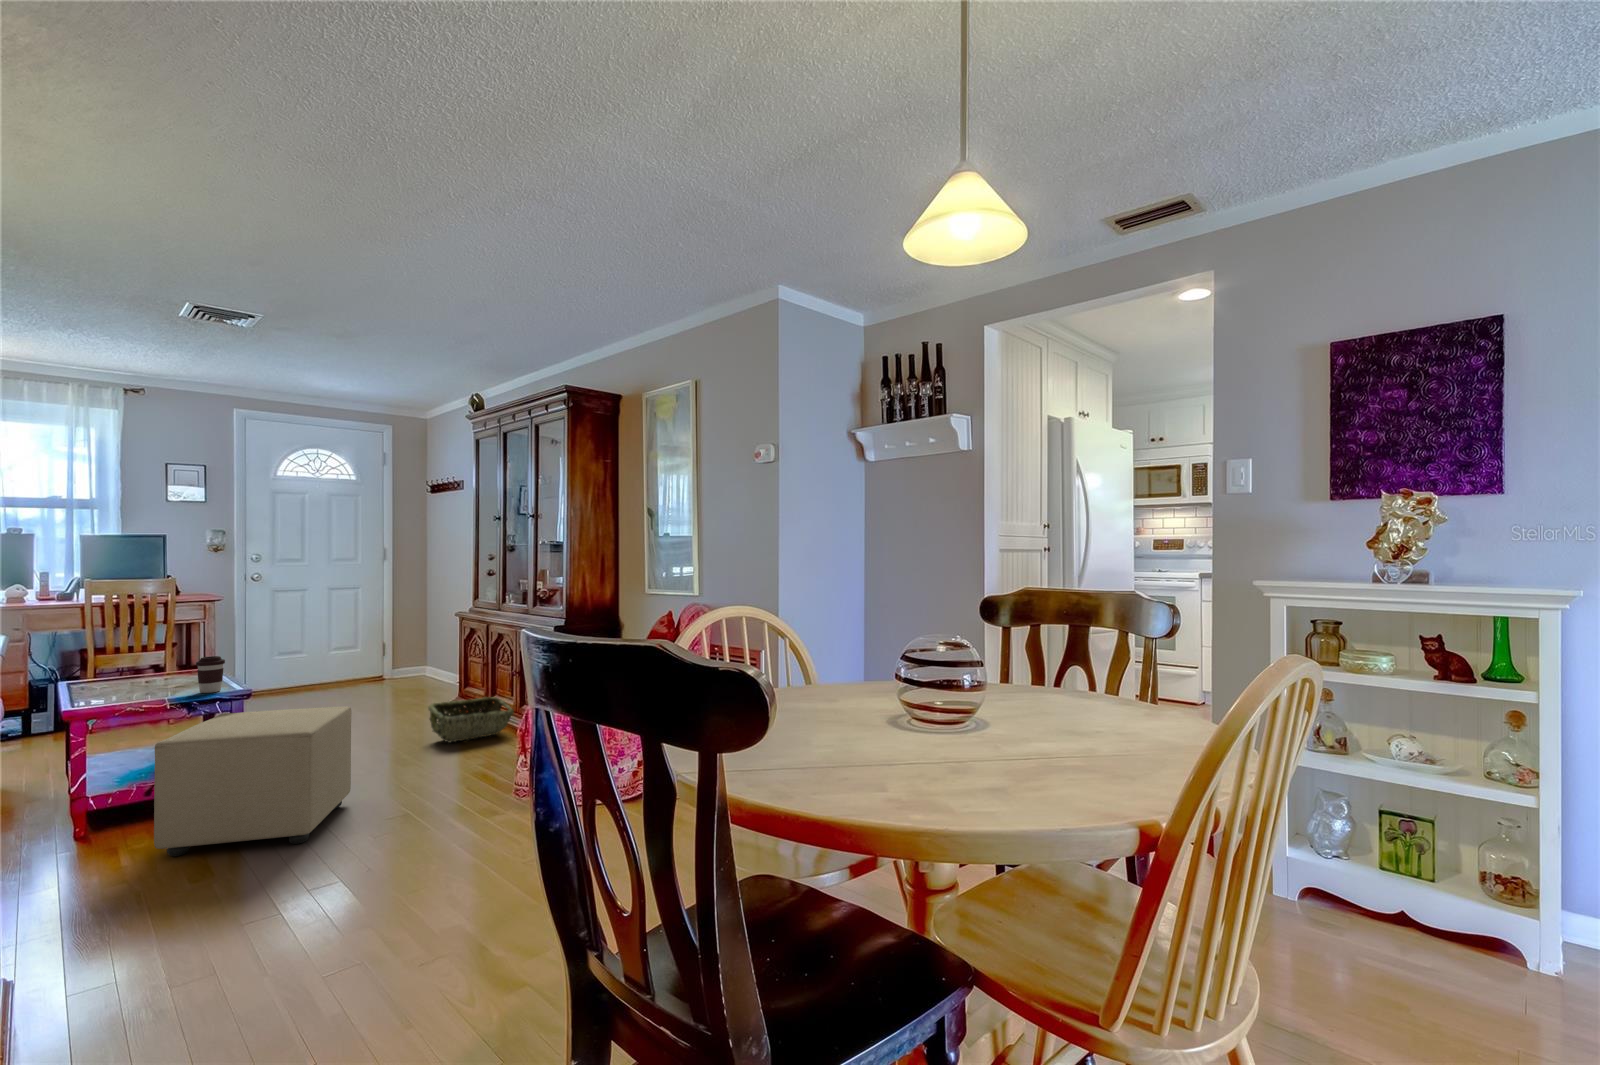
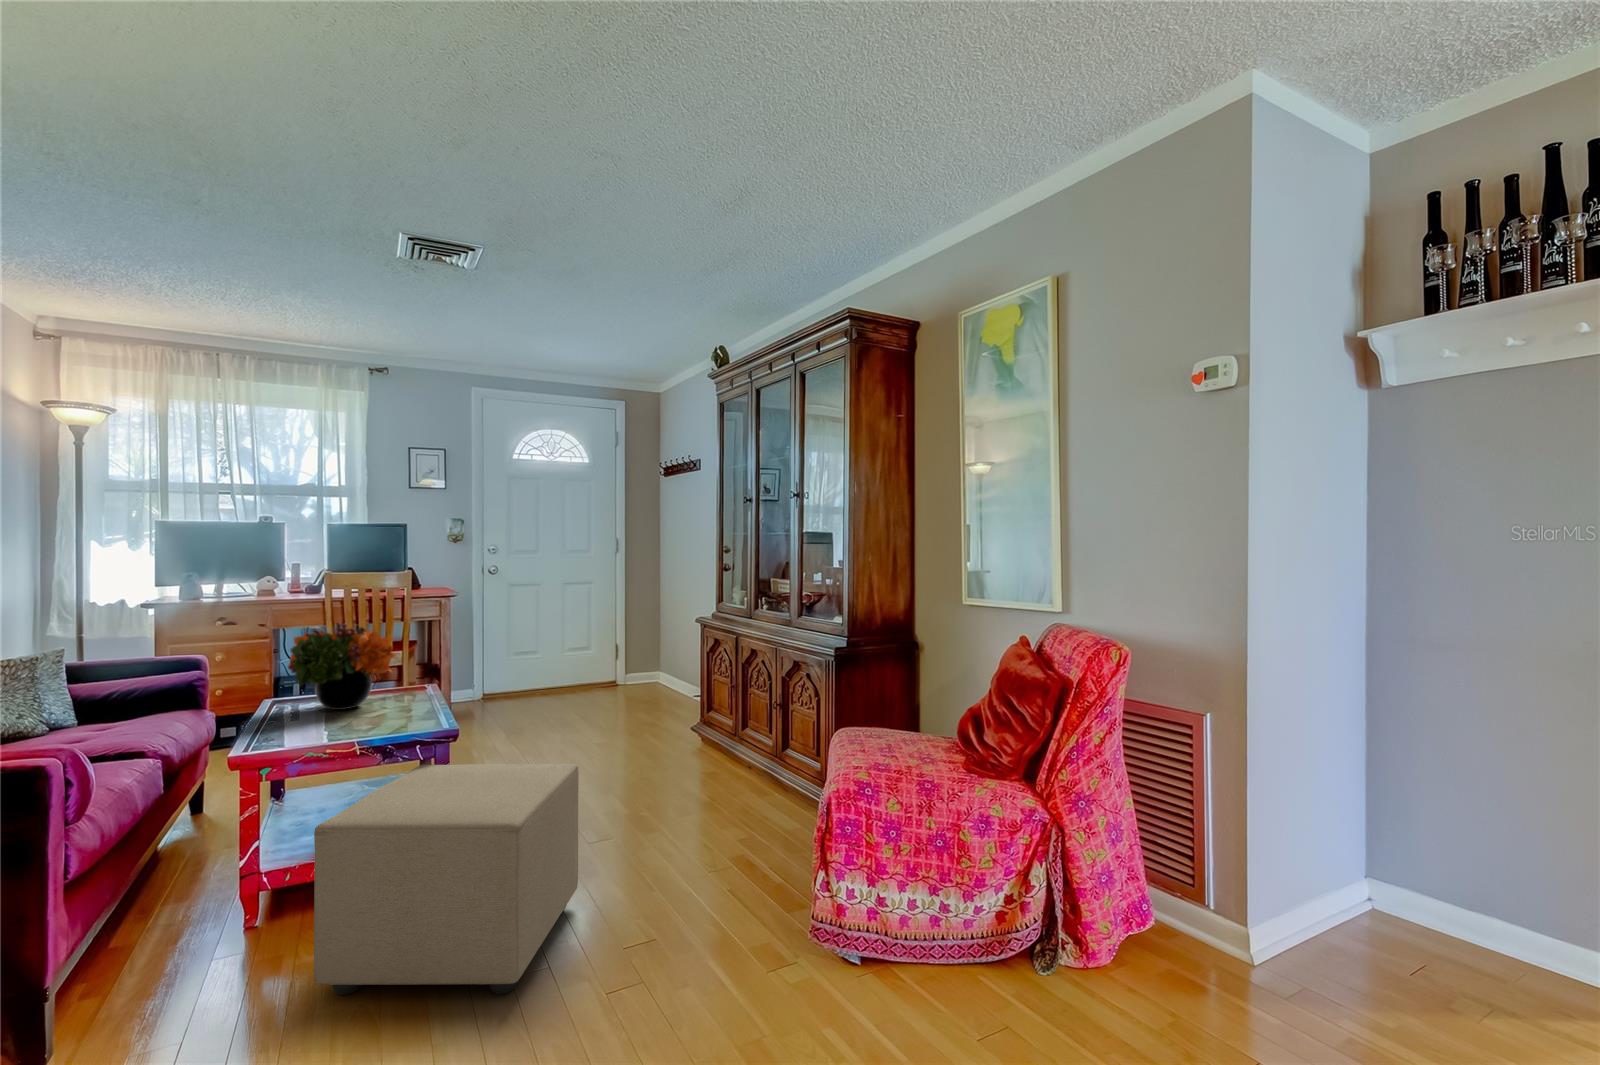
flower arrangement: none [85,617,187,686] -> present [288,623,396,710]
coffee cup: present [196,656,225,693] -> none [395,681,429,731]
woven basket: present [428,697,514,742] -> none [671,733,776,796]

